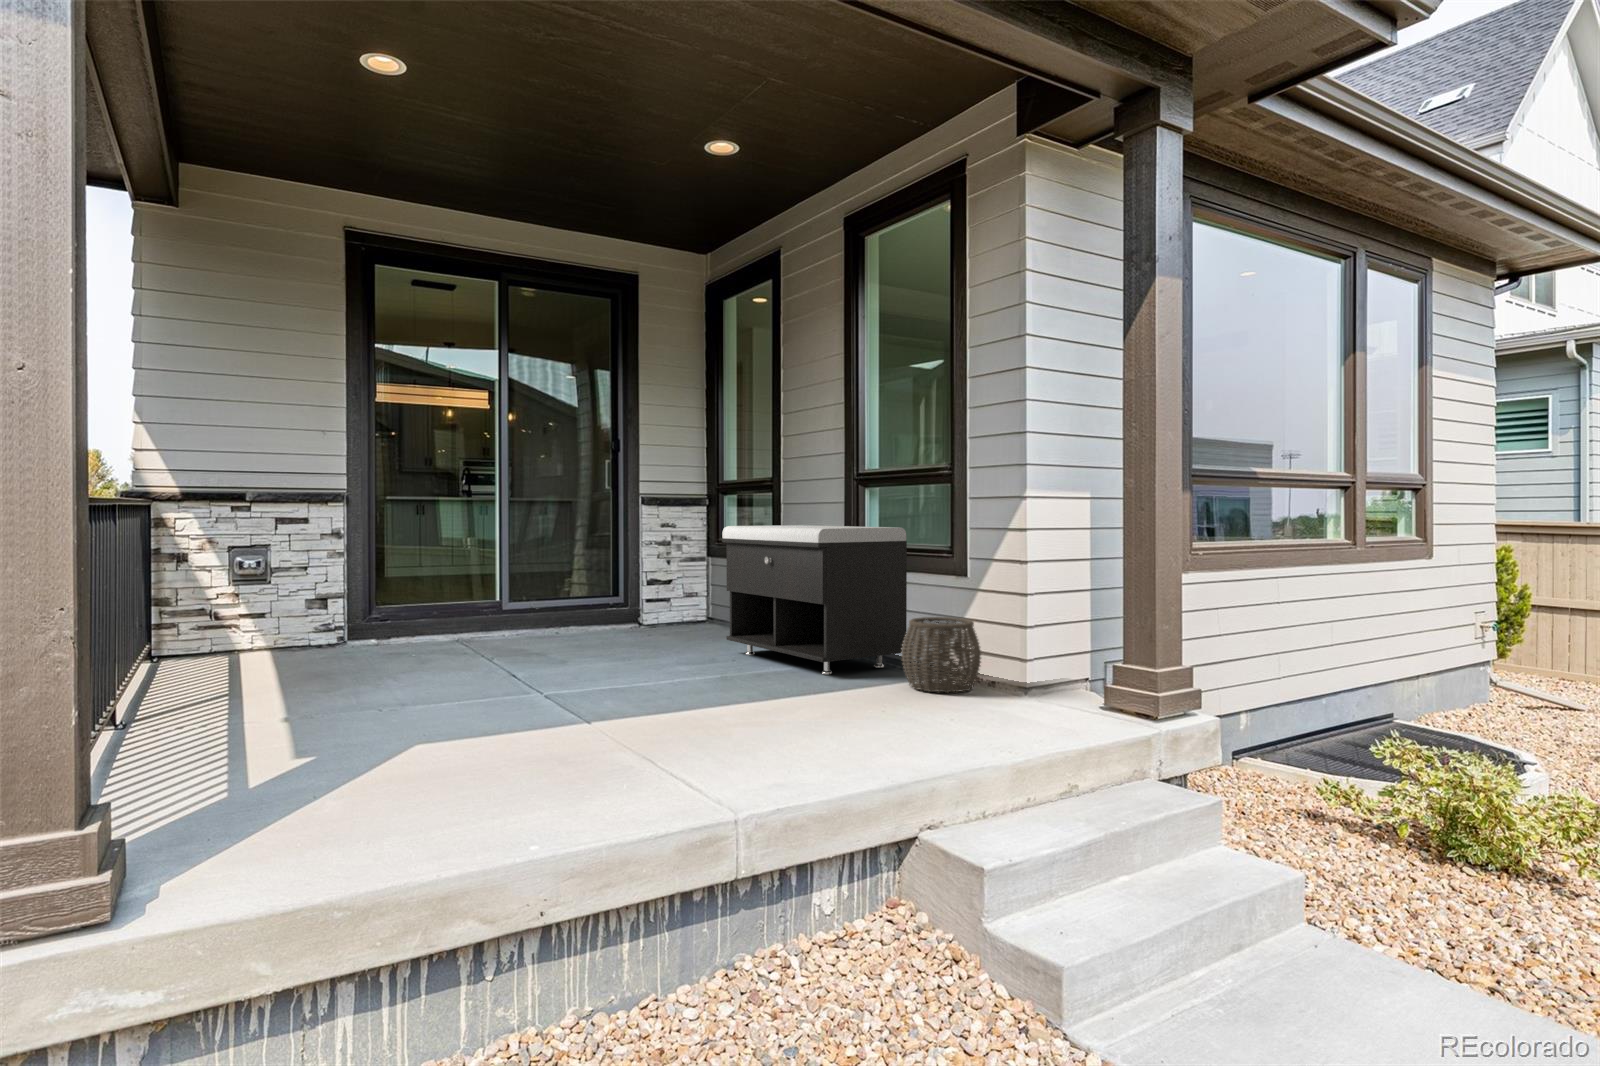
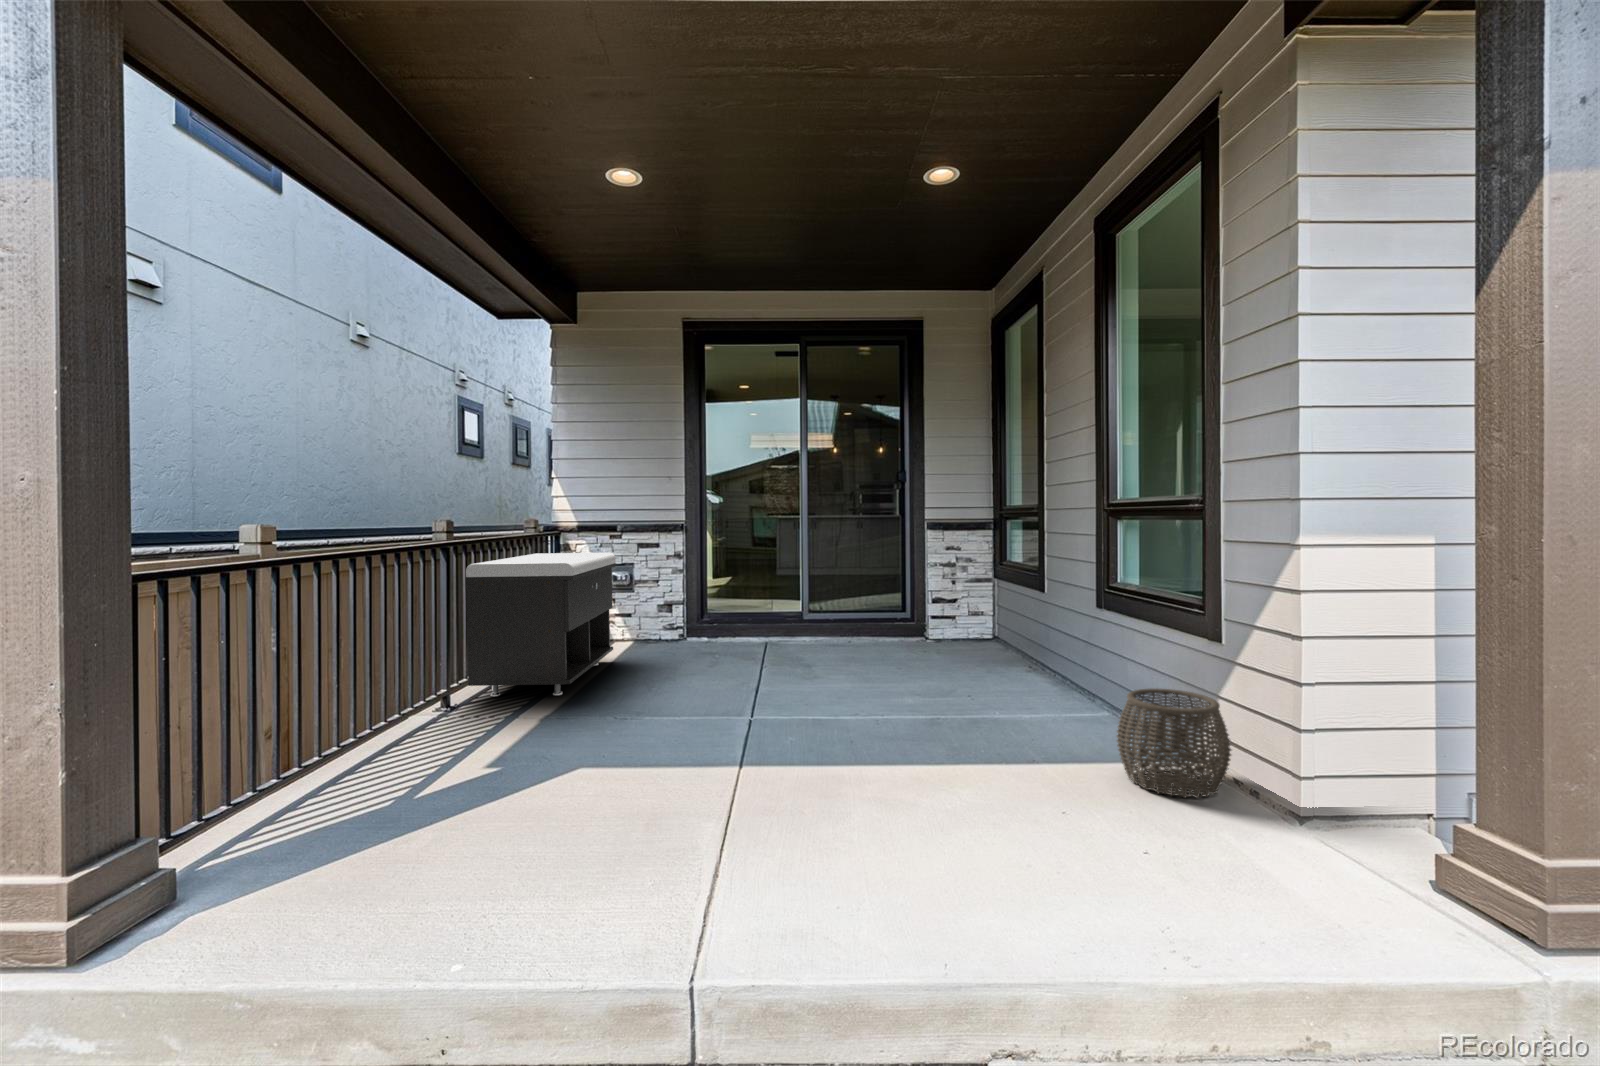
storage bench: present [722,525,907,674] -> present [466,553,616,697]

